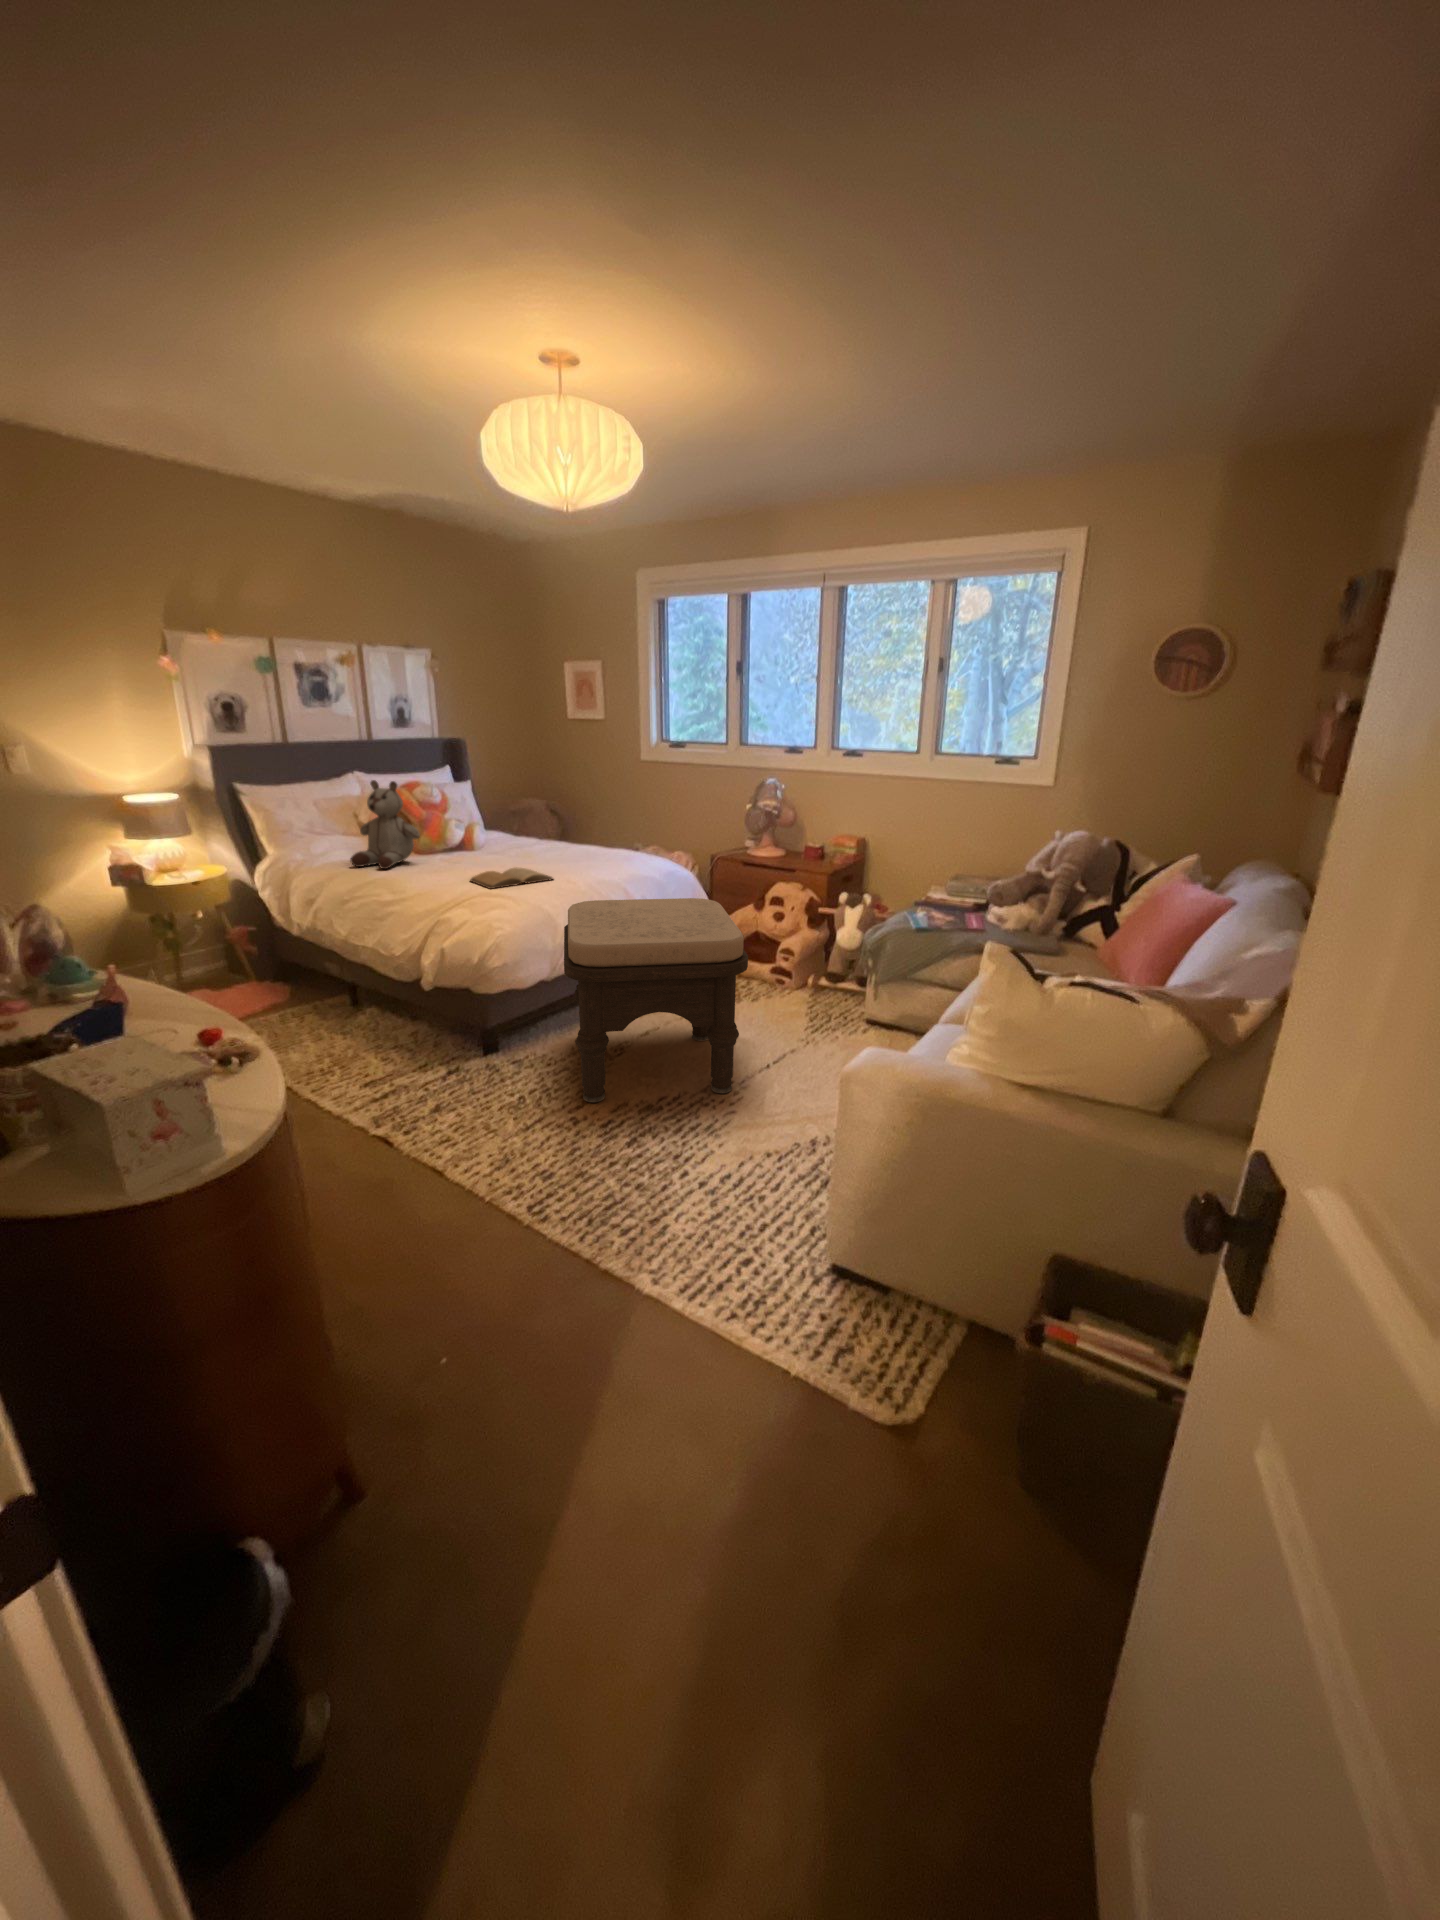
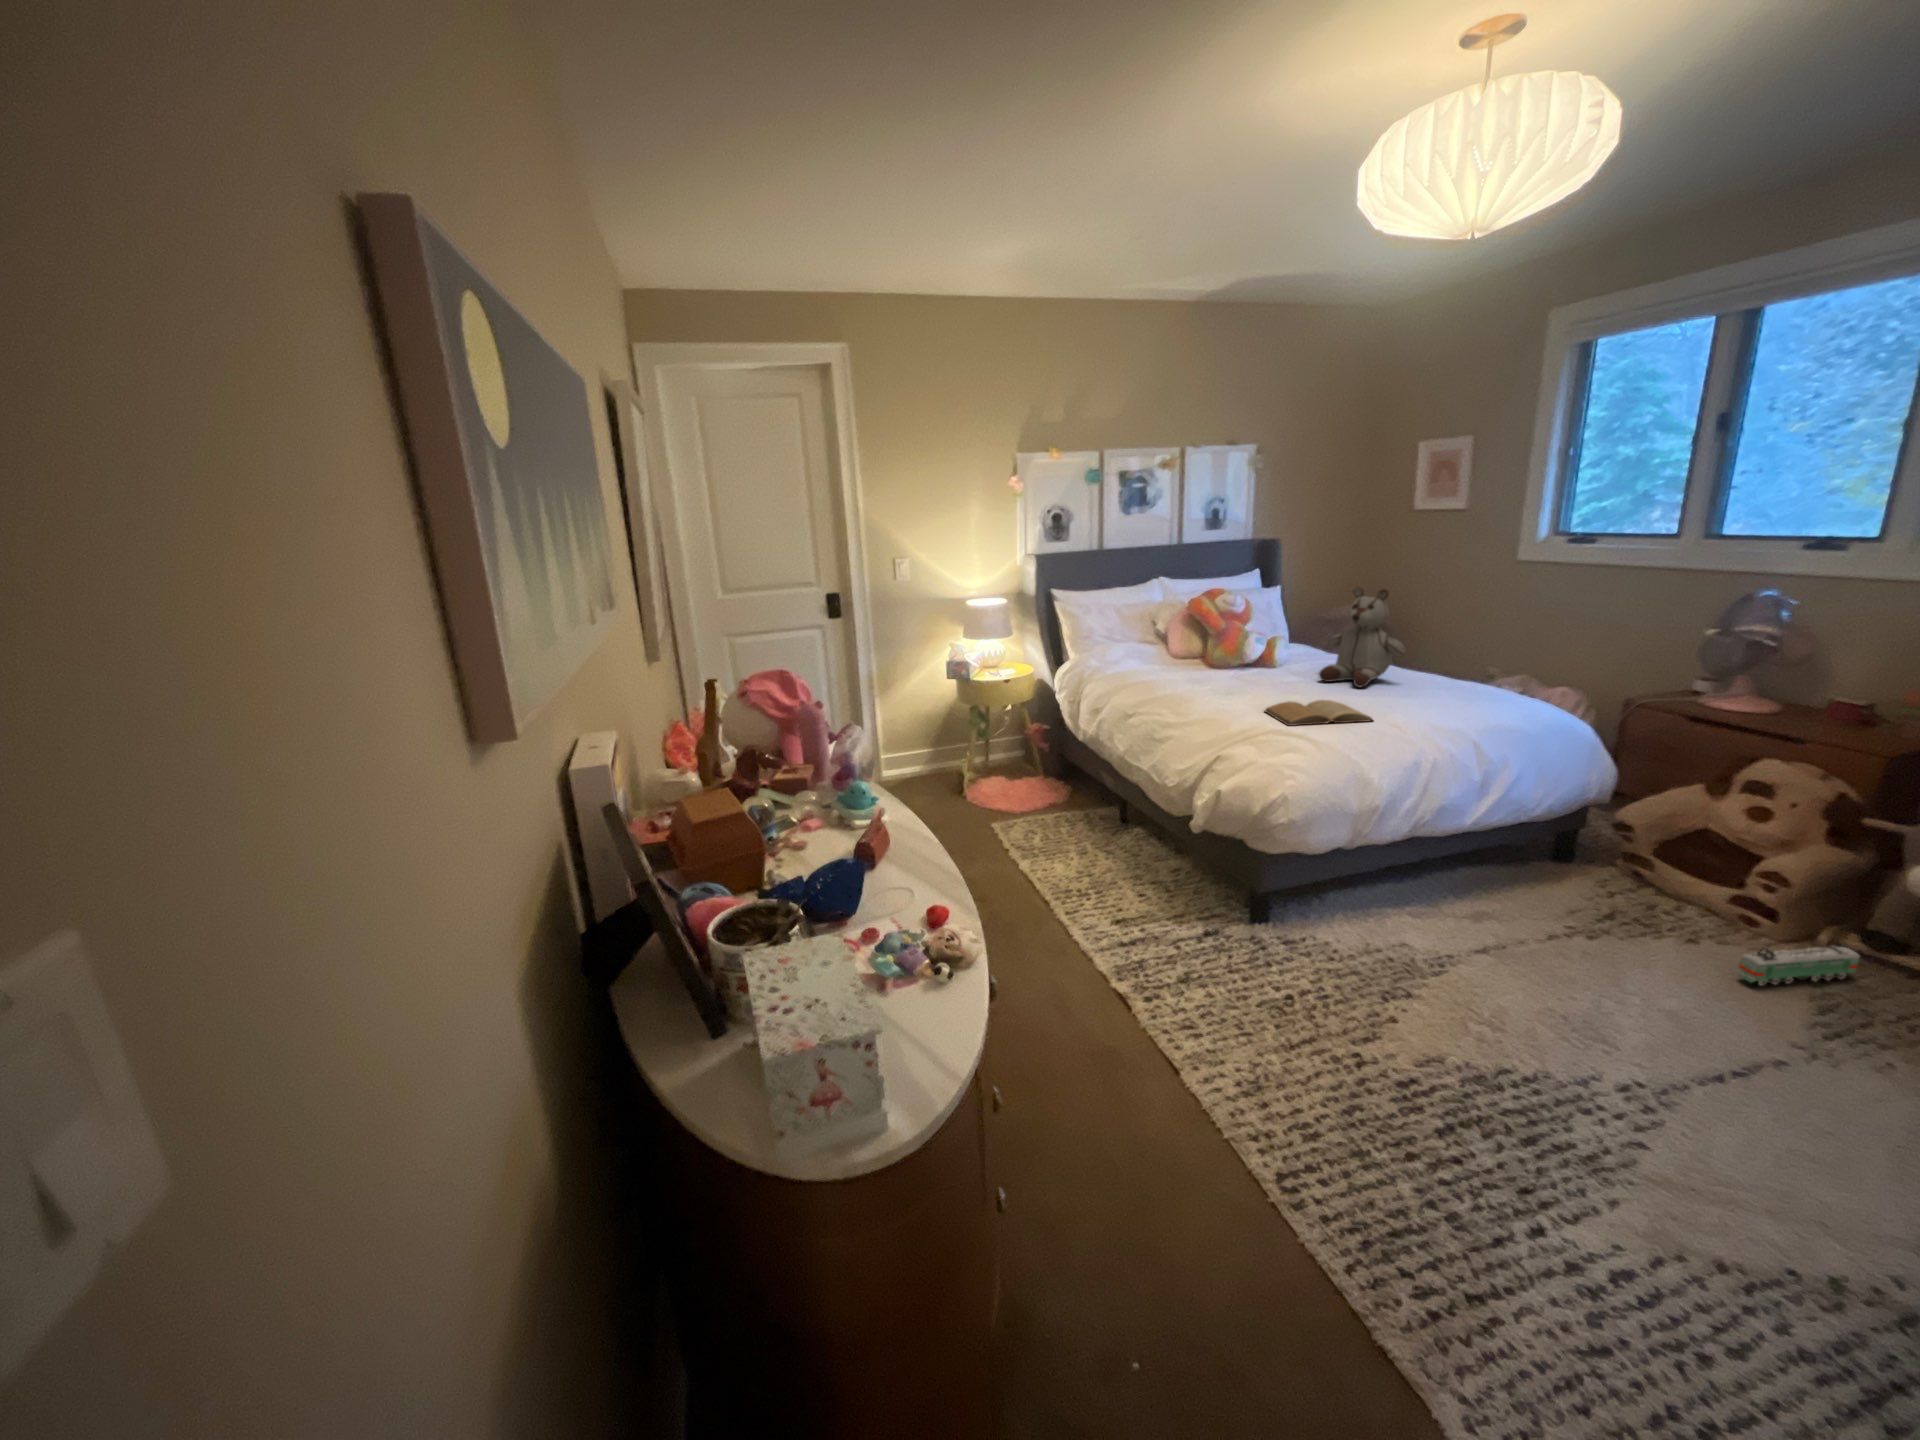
stuffed bear: present [350,780,420,869] -> present [1319,587,1405,687]
ottoman: present [564,898,748,1102] -> none [1375,759,1716,1102]
toy train: none [776,984,826,1015] -> present [1738,946,1859,986]

